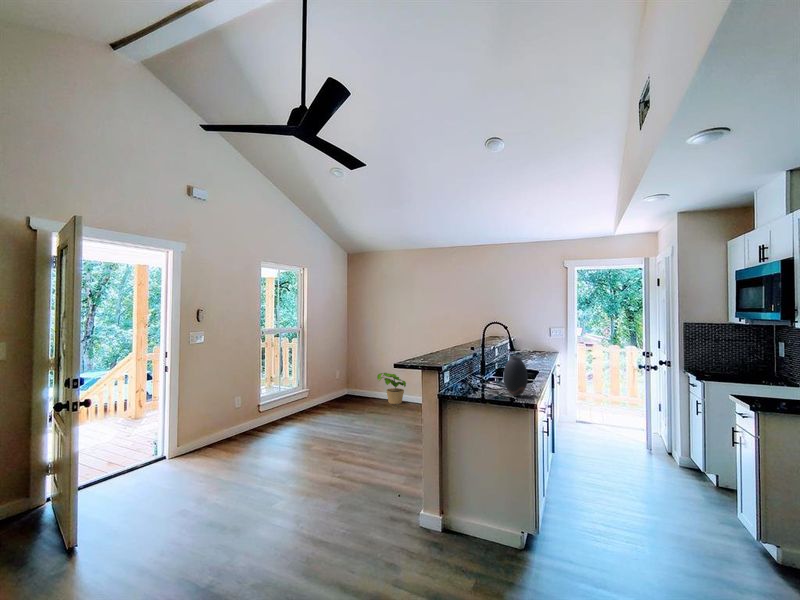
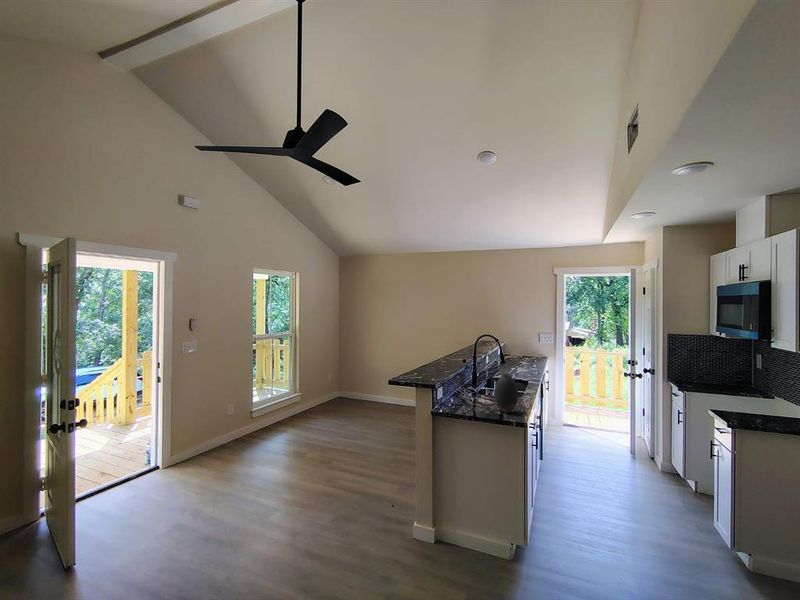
potted plant: present [377,373,406,404] -> none [370,376,398,407]

